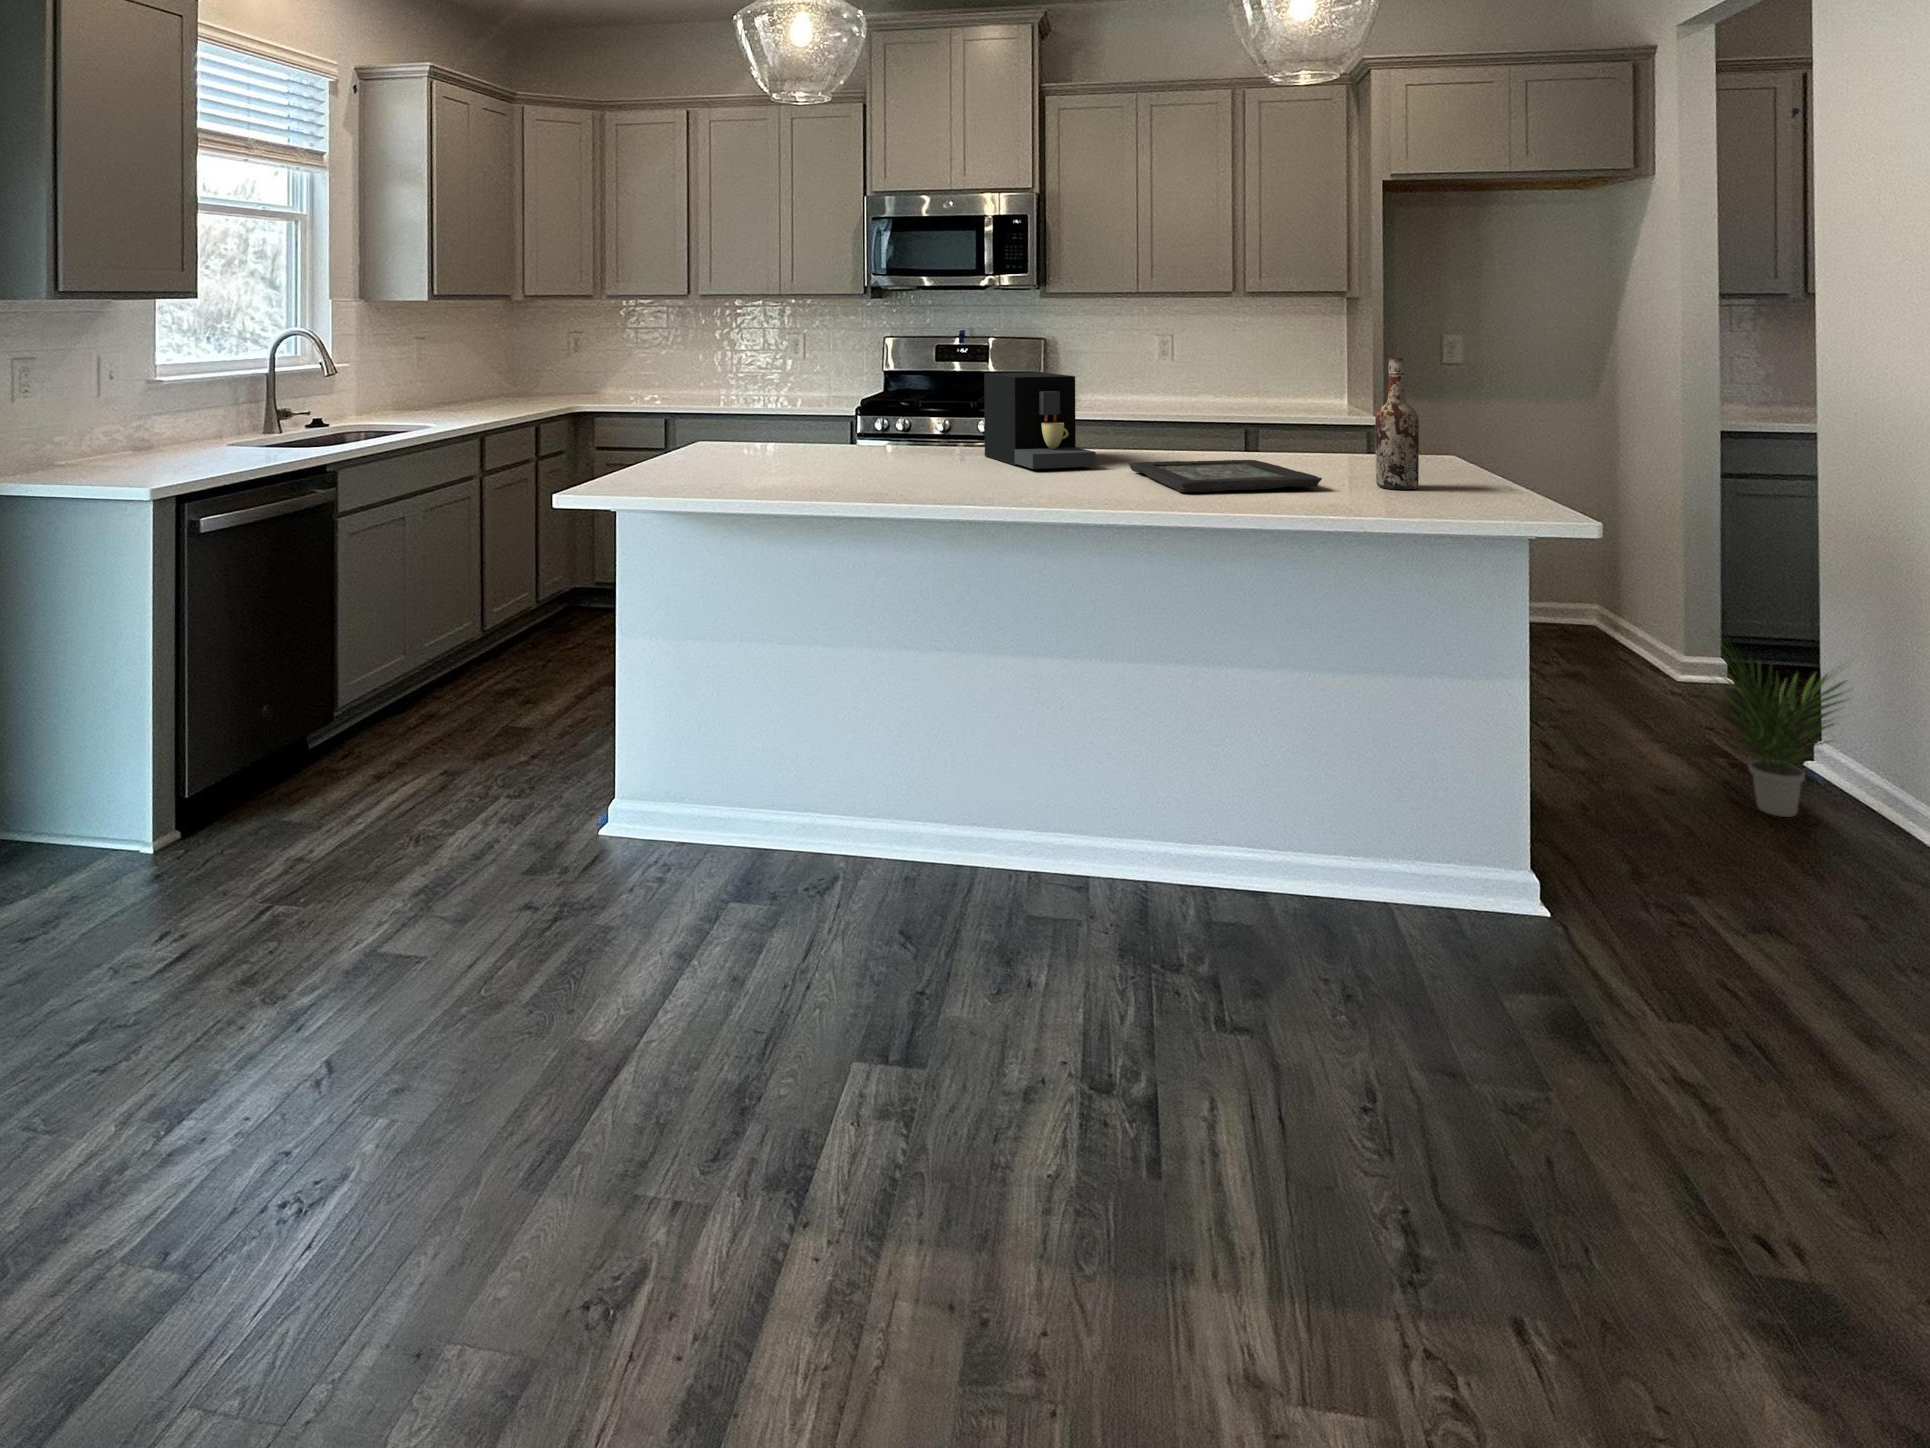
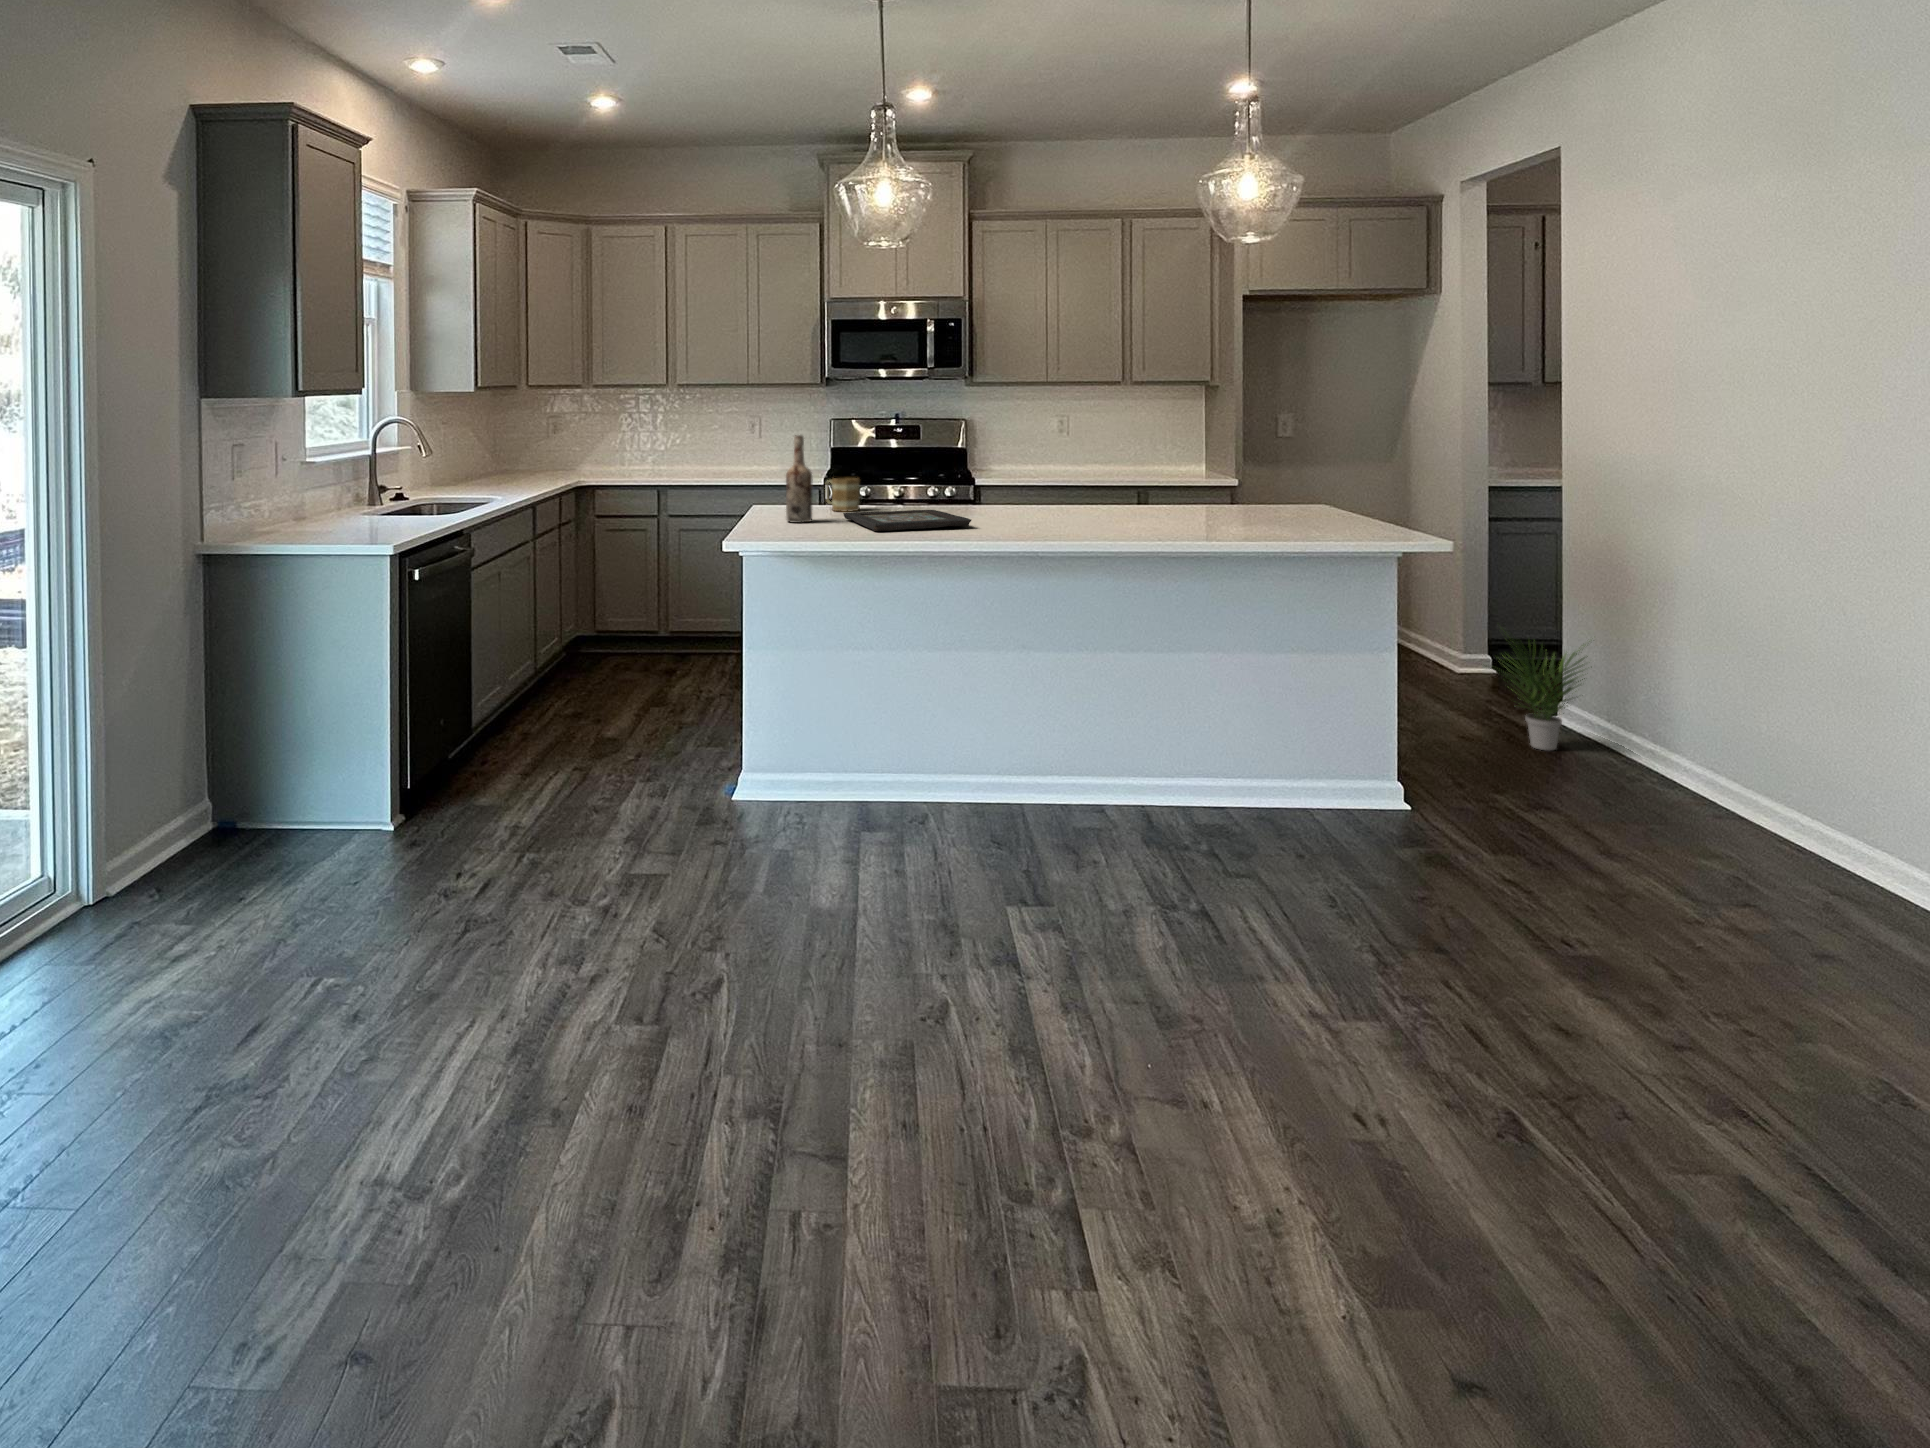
wine bottle: present [1375,358,1419,489] -> present [786,435,813,523]
coffee maker: present [984,372,1096,469] -> none [991,447,1086,518]
mug: none [778,410,817,454] -> present [825,478,860,512]
decorative tray: present [1129,460,1322,492] -> present [843,510,971,531]

